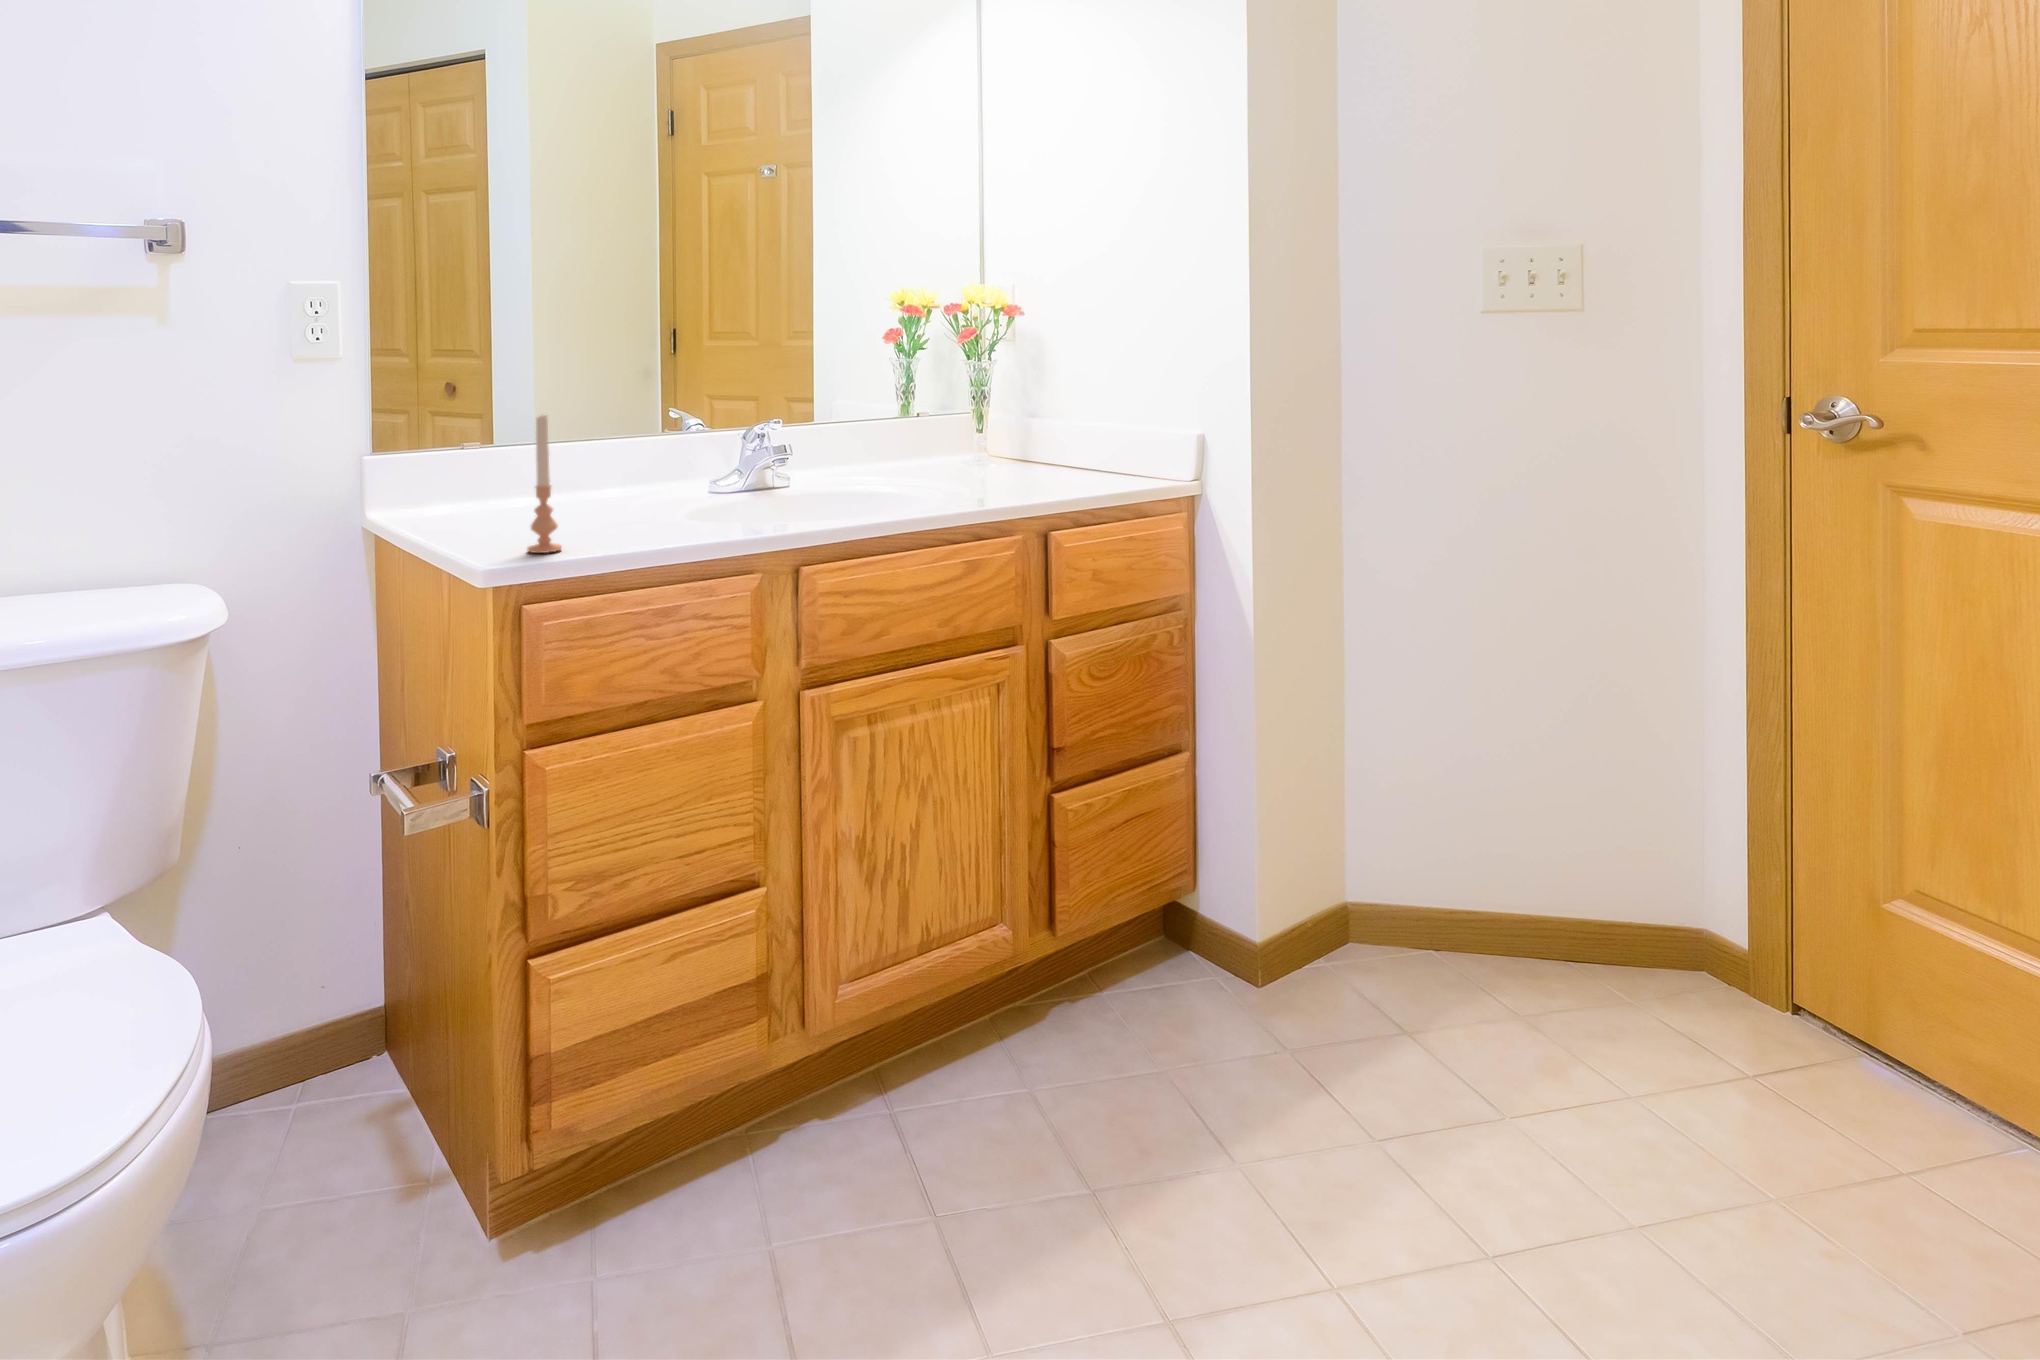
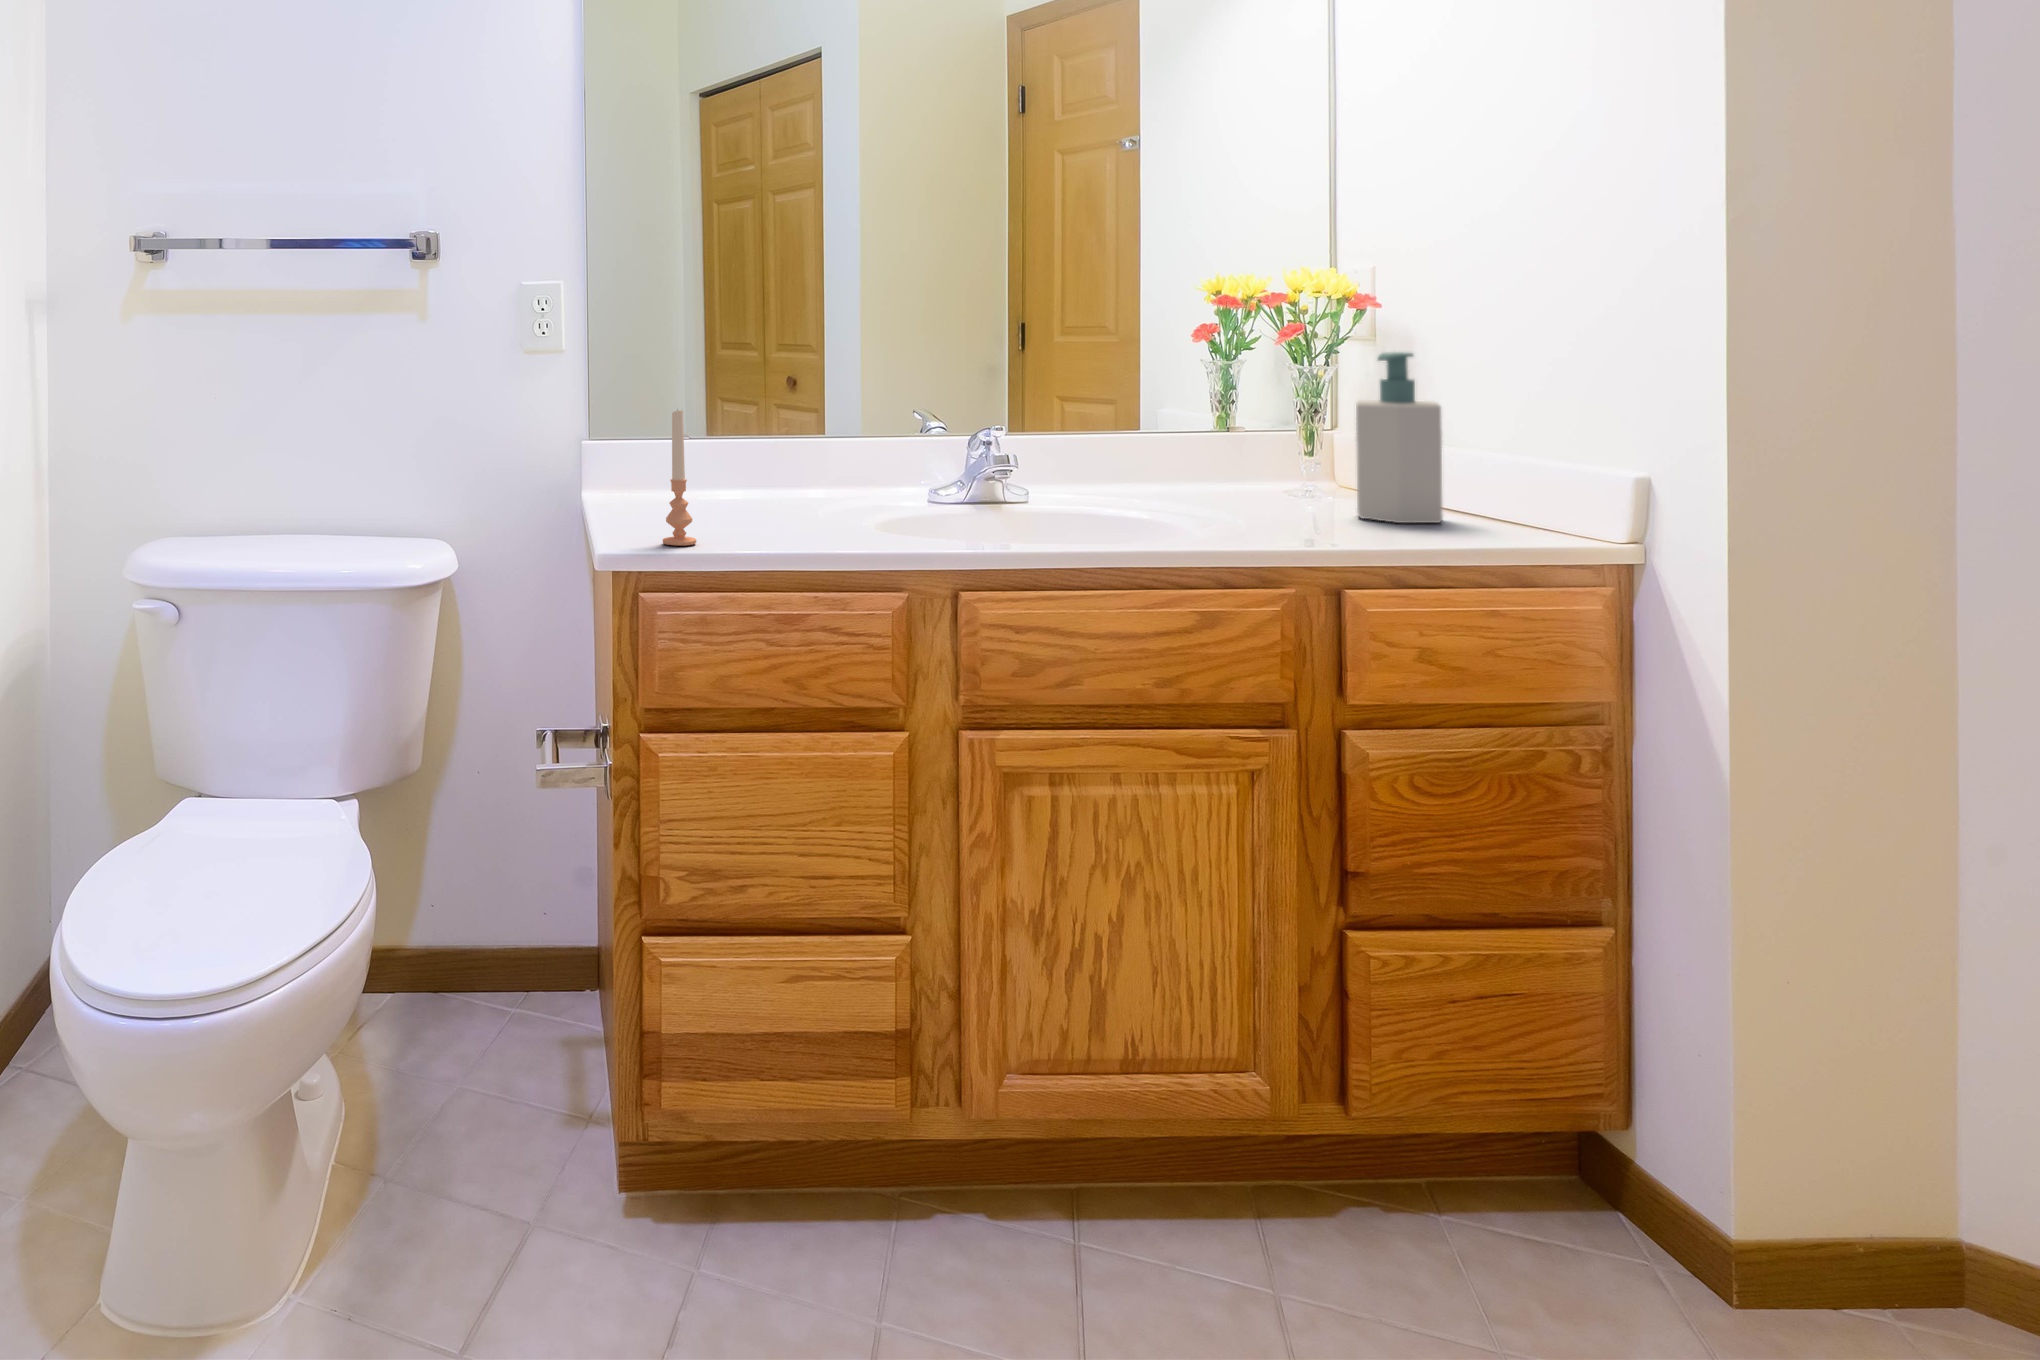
soap bottle: none [1022,349,1081,479] -> present [1356,352,1443,523]

